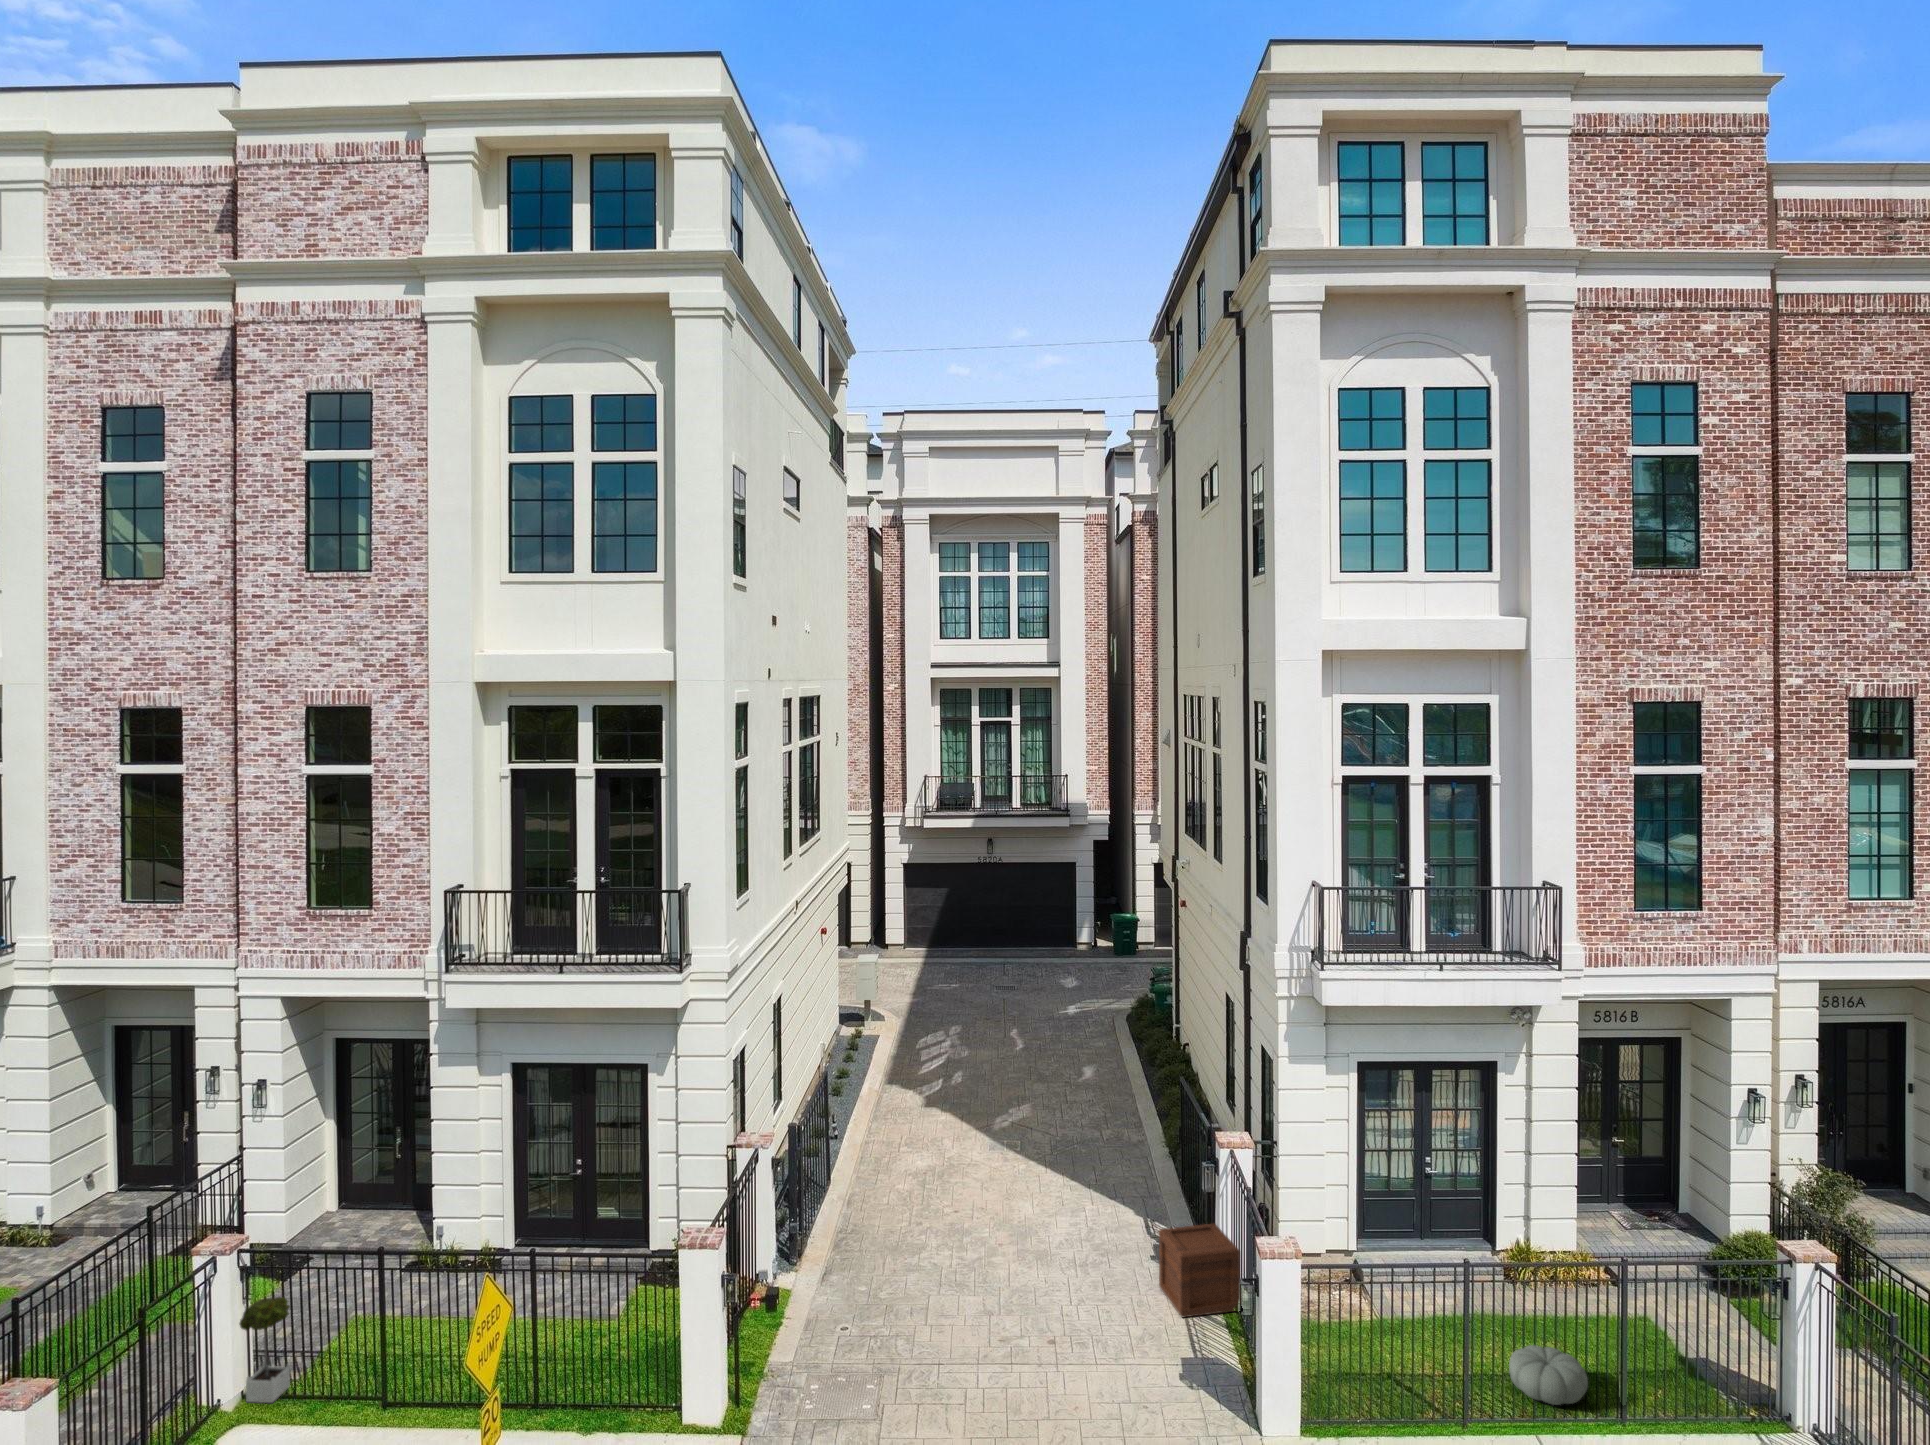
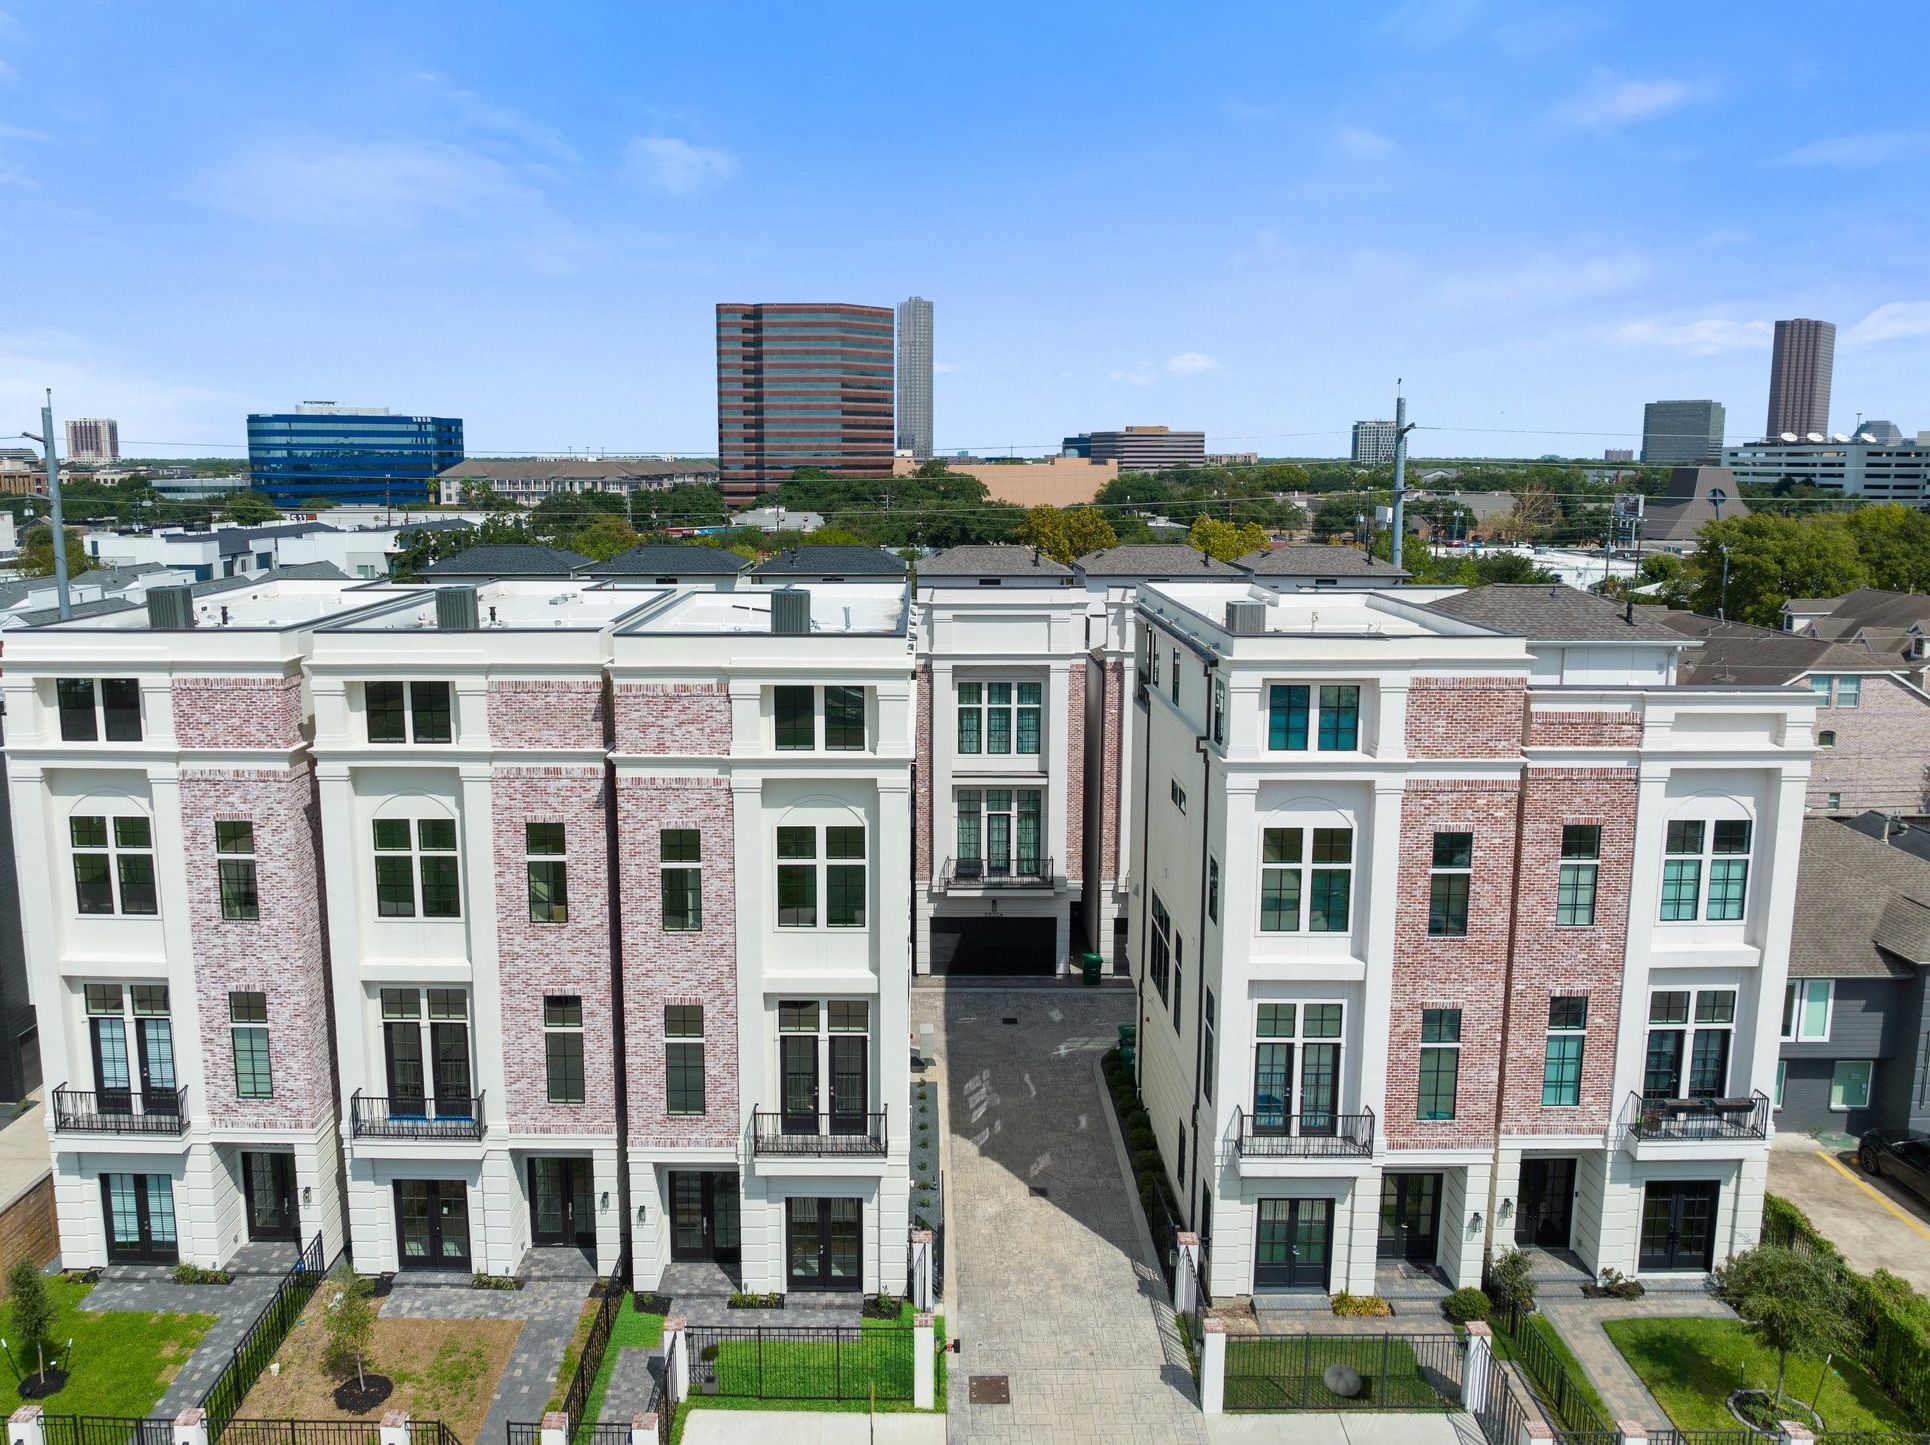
wooden crate: present [1159,1224,1241,1317] -> none [1145,1283,1190,1337]

